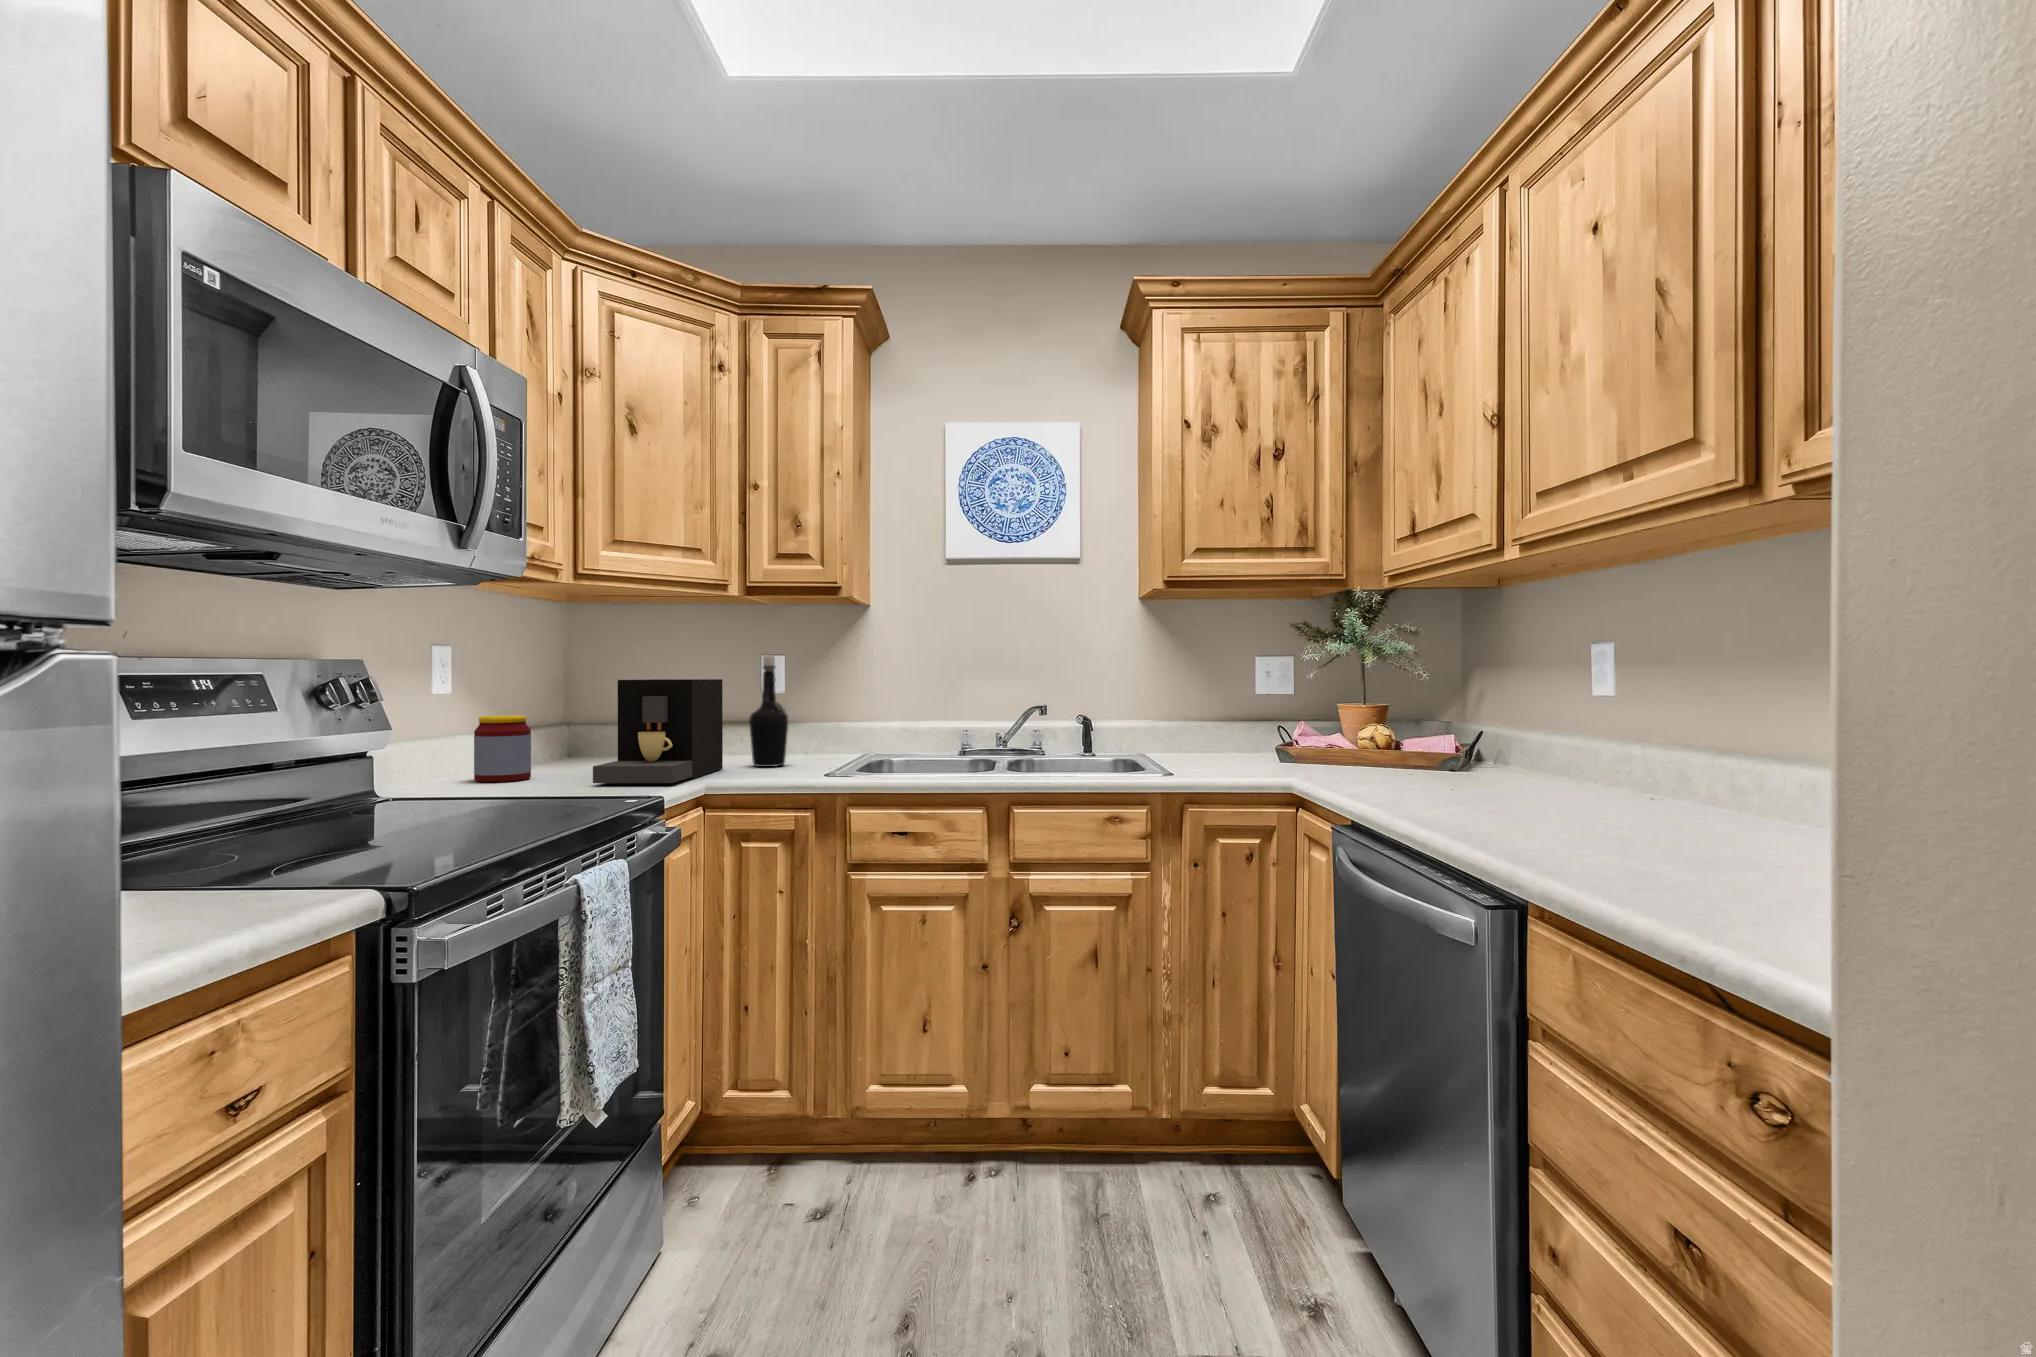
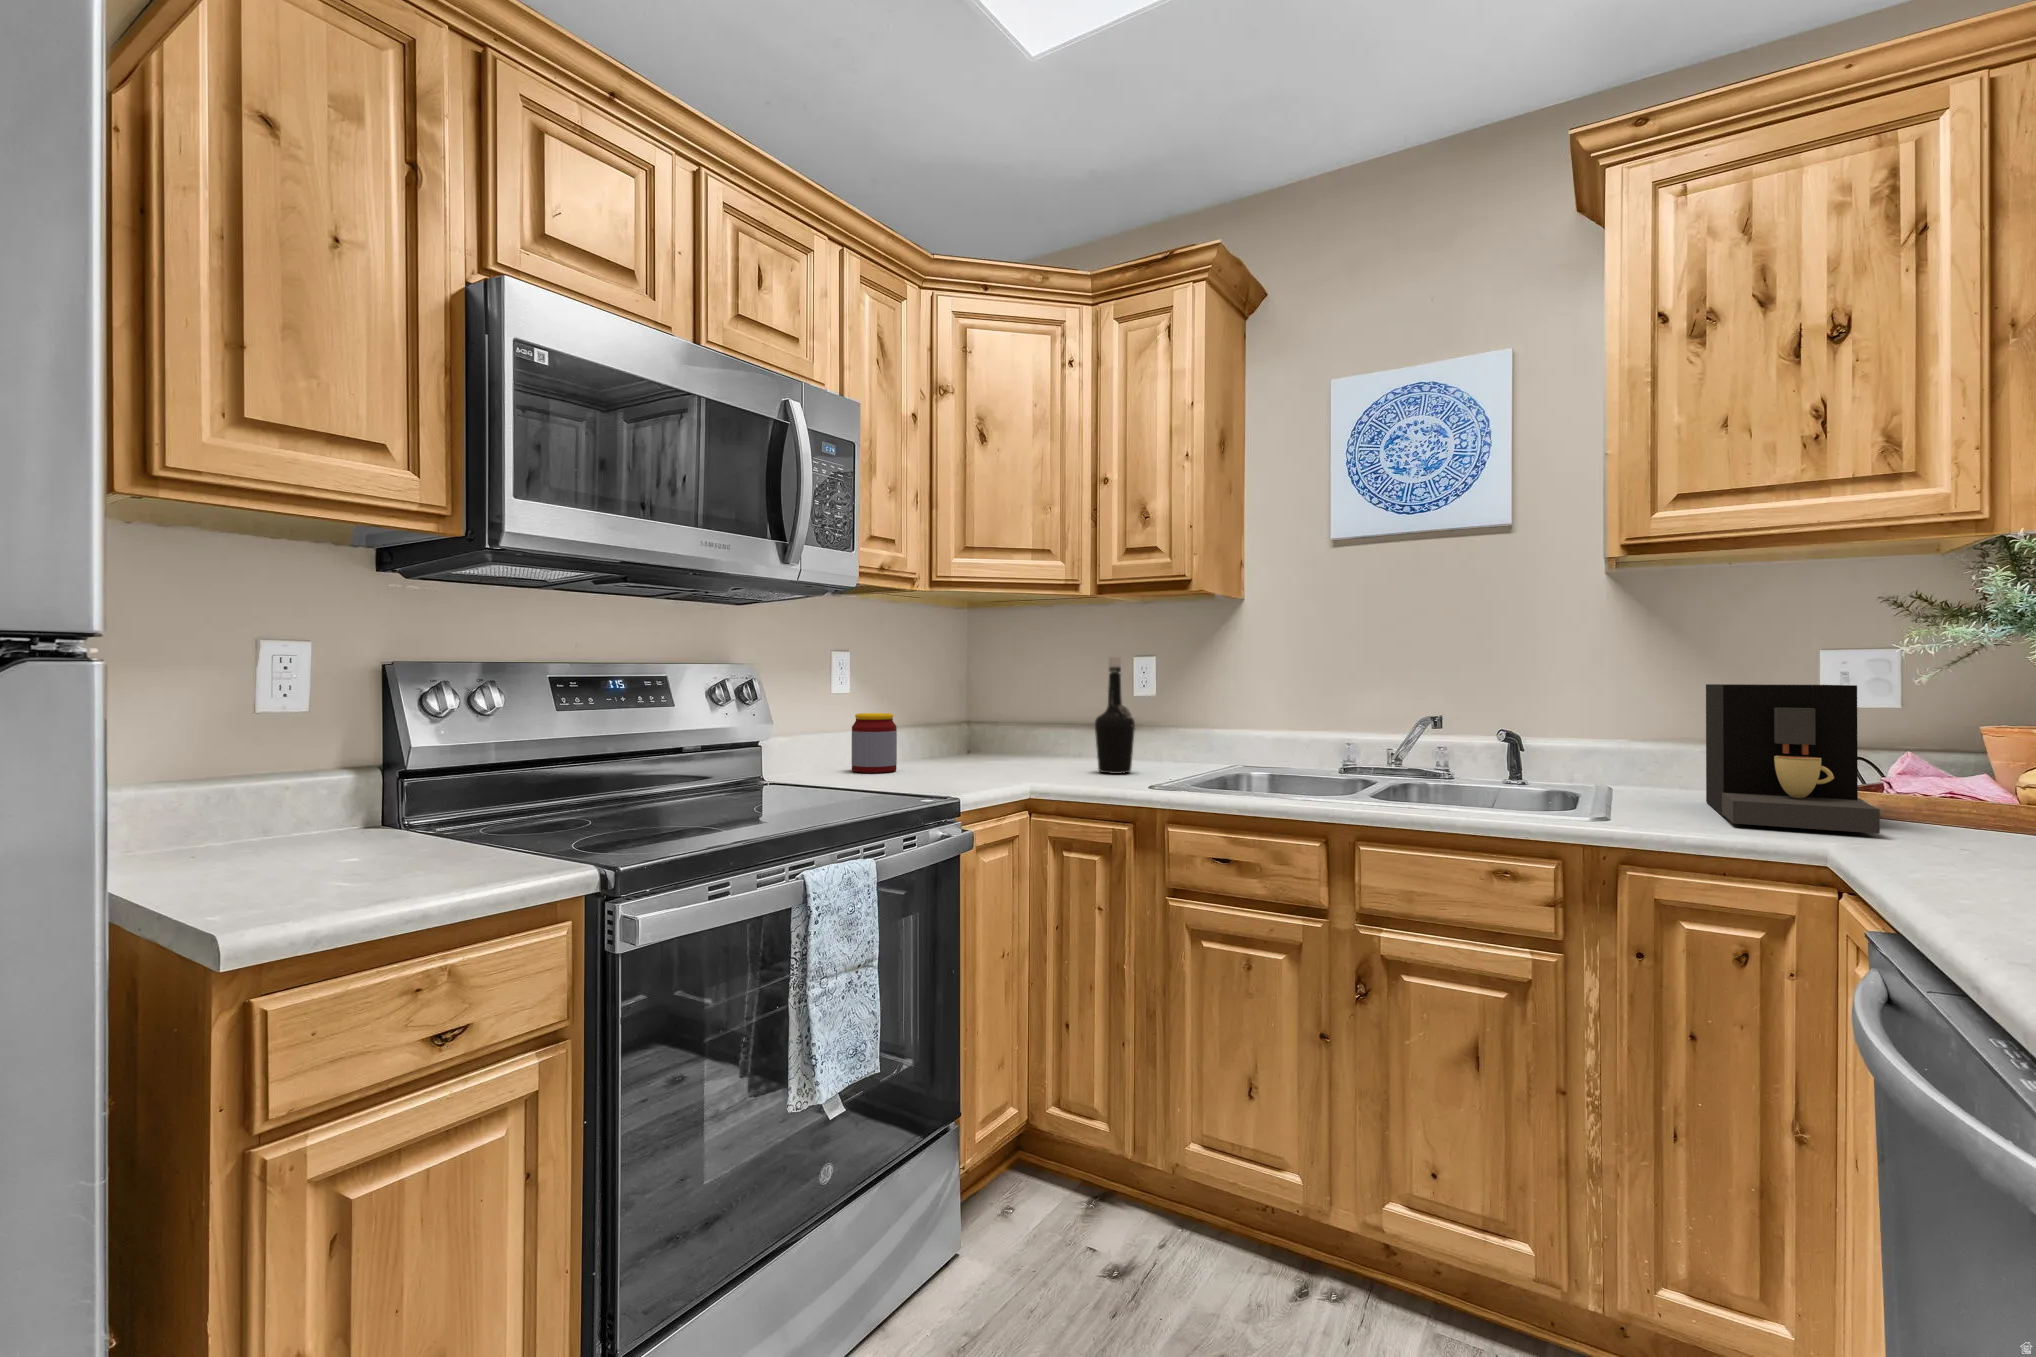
coffee maker: present [593,679,723,783] -> present [1706,684,1880,833]

